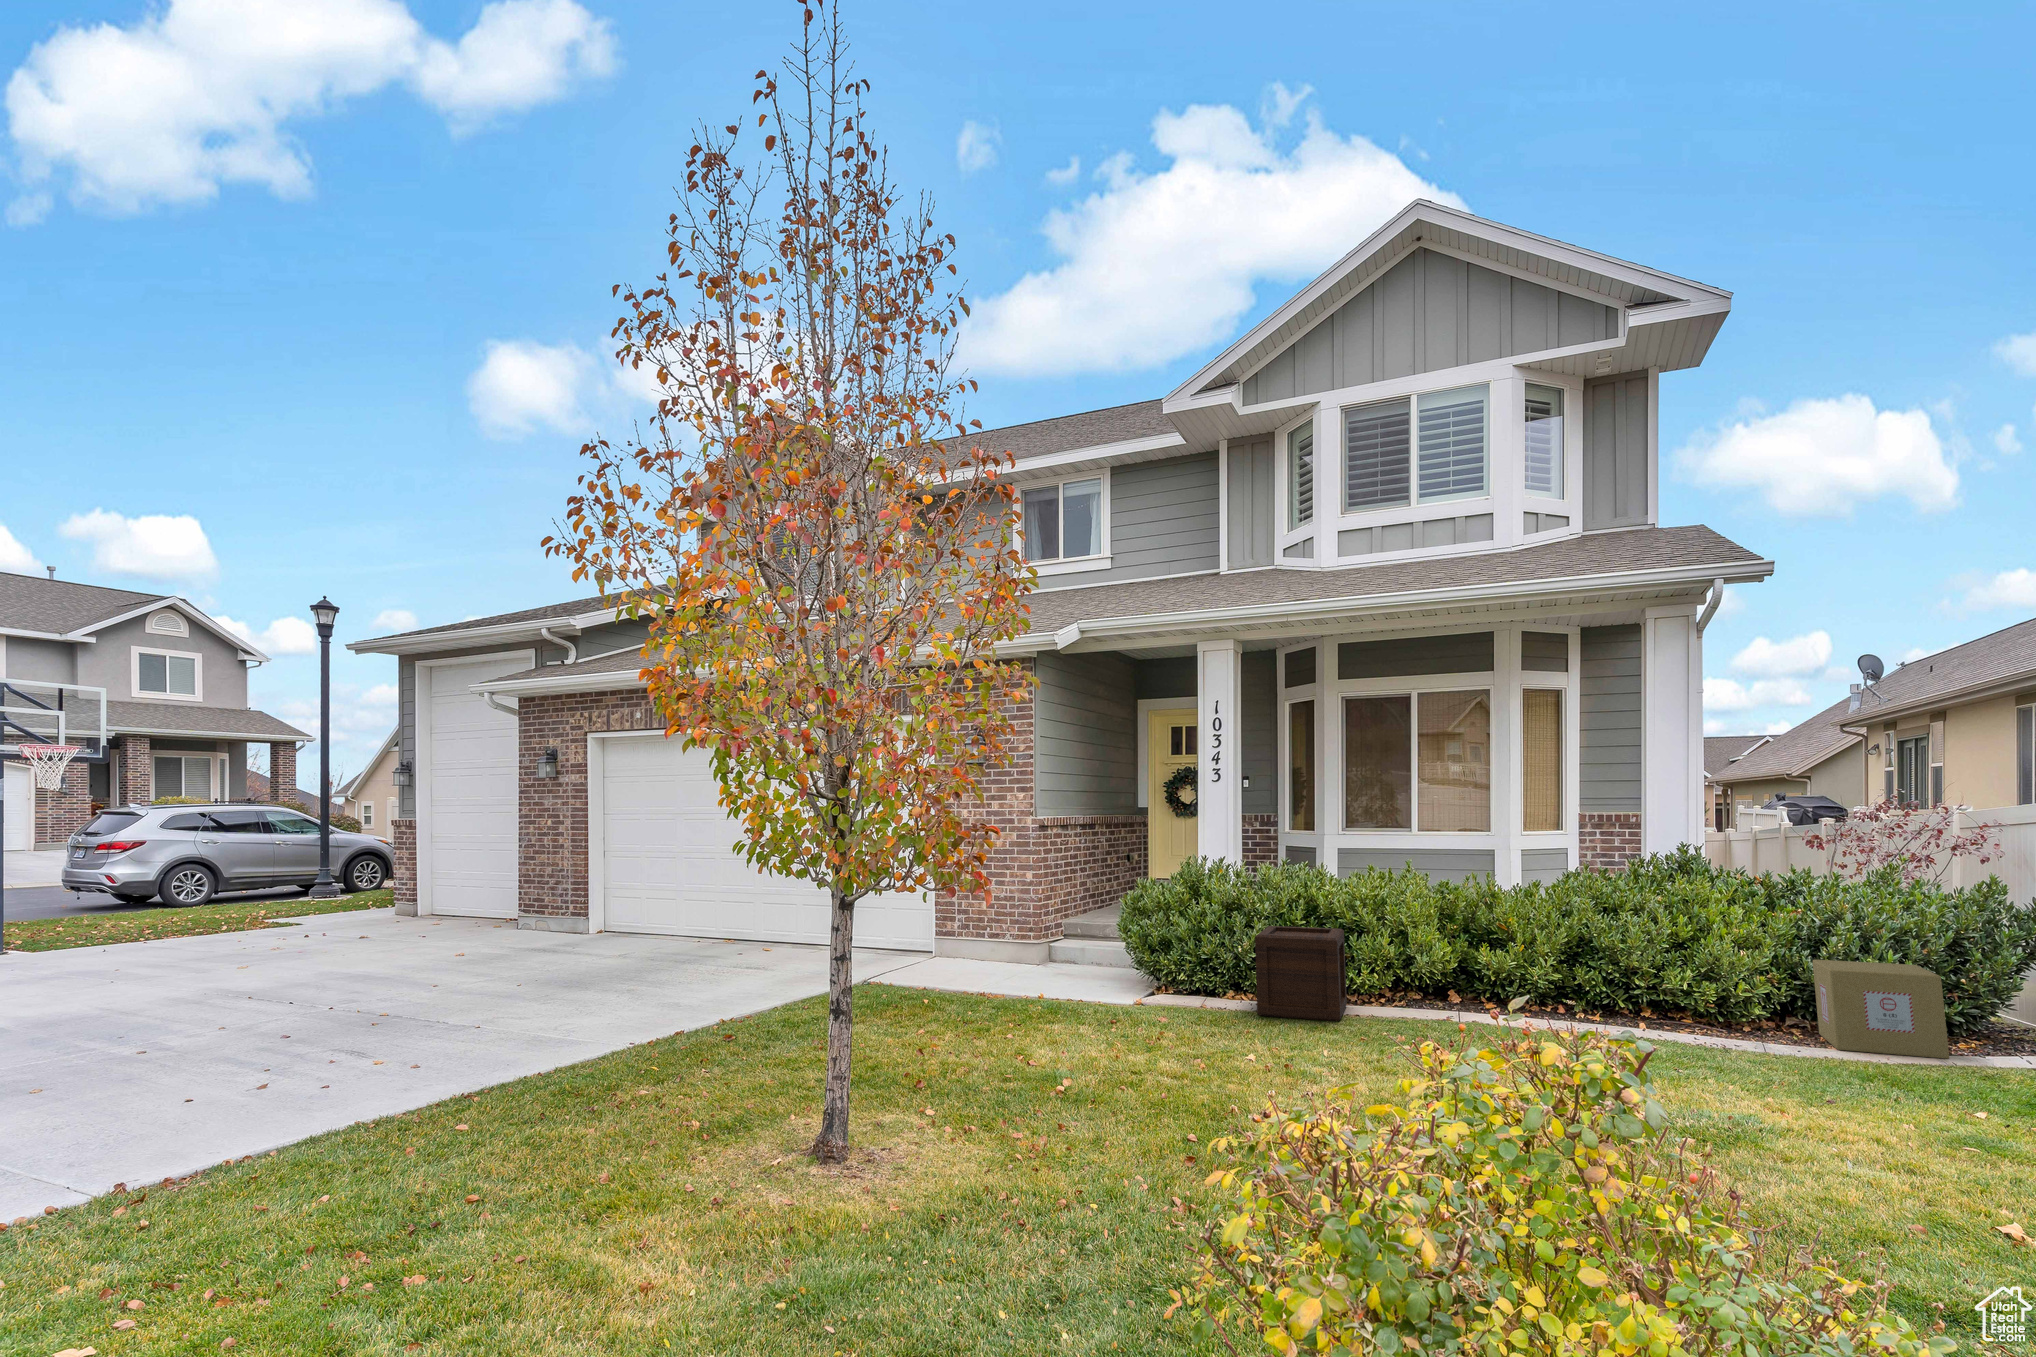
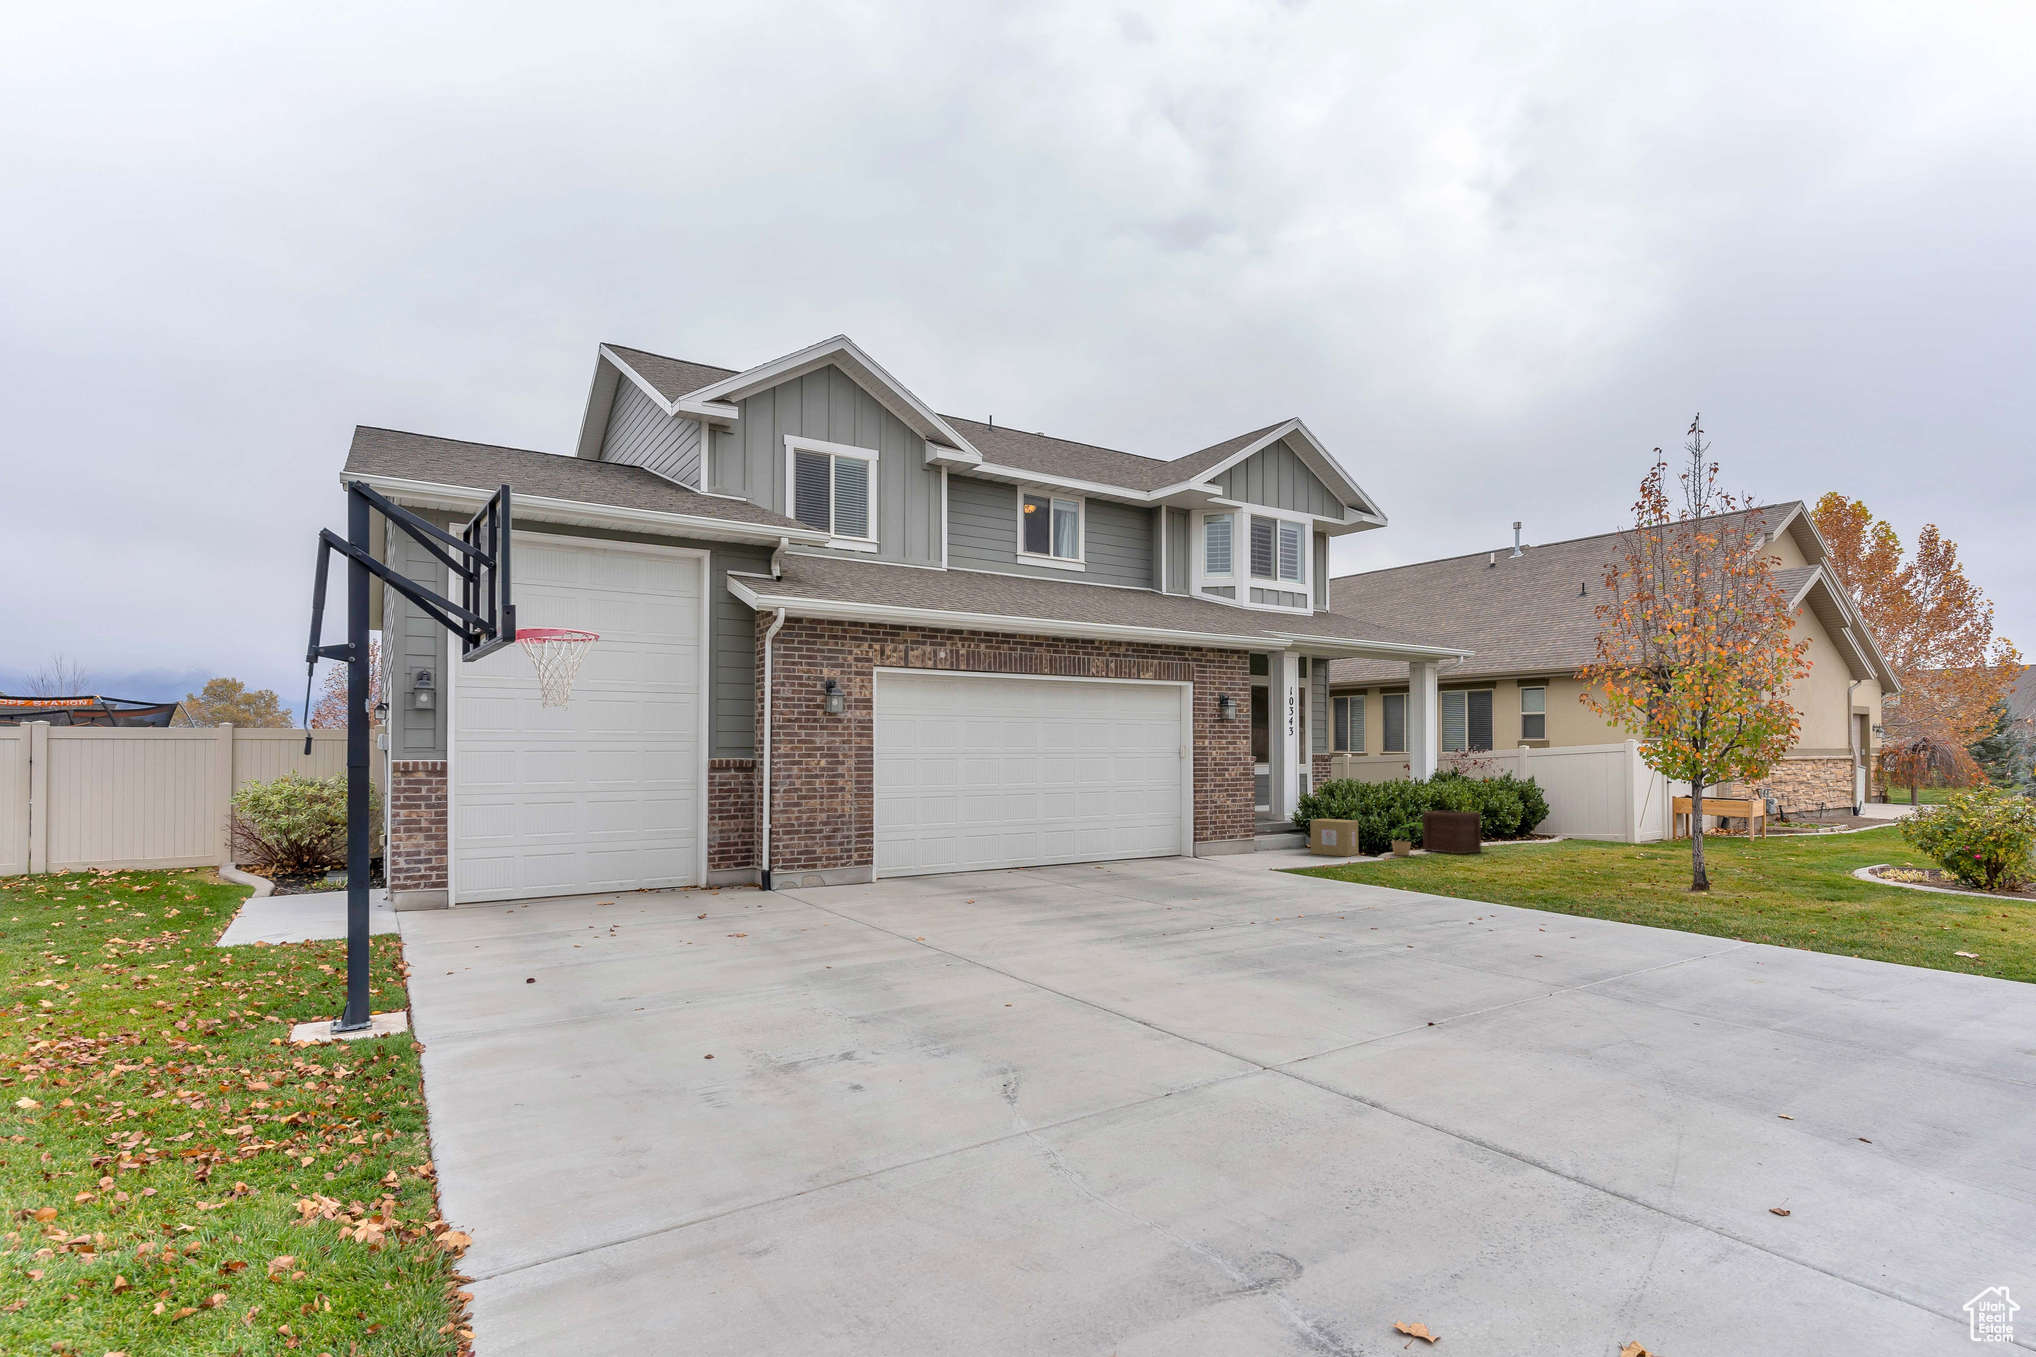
potted plant: none [1140,940,1193,1001] -> present [1391,823,1424,855]
cardboard box: present [1813,960,1949,1059] -> present [1310,819,1359,857]

